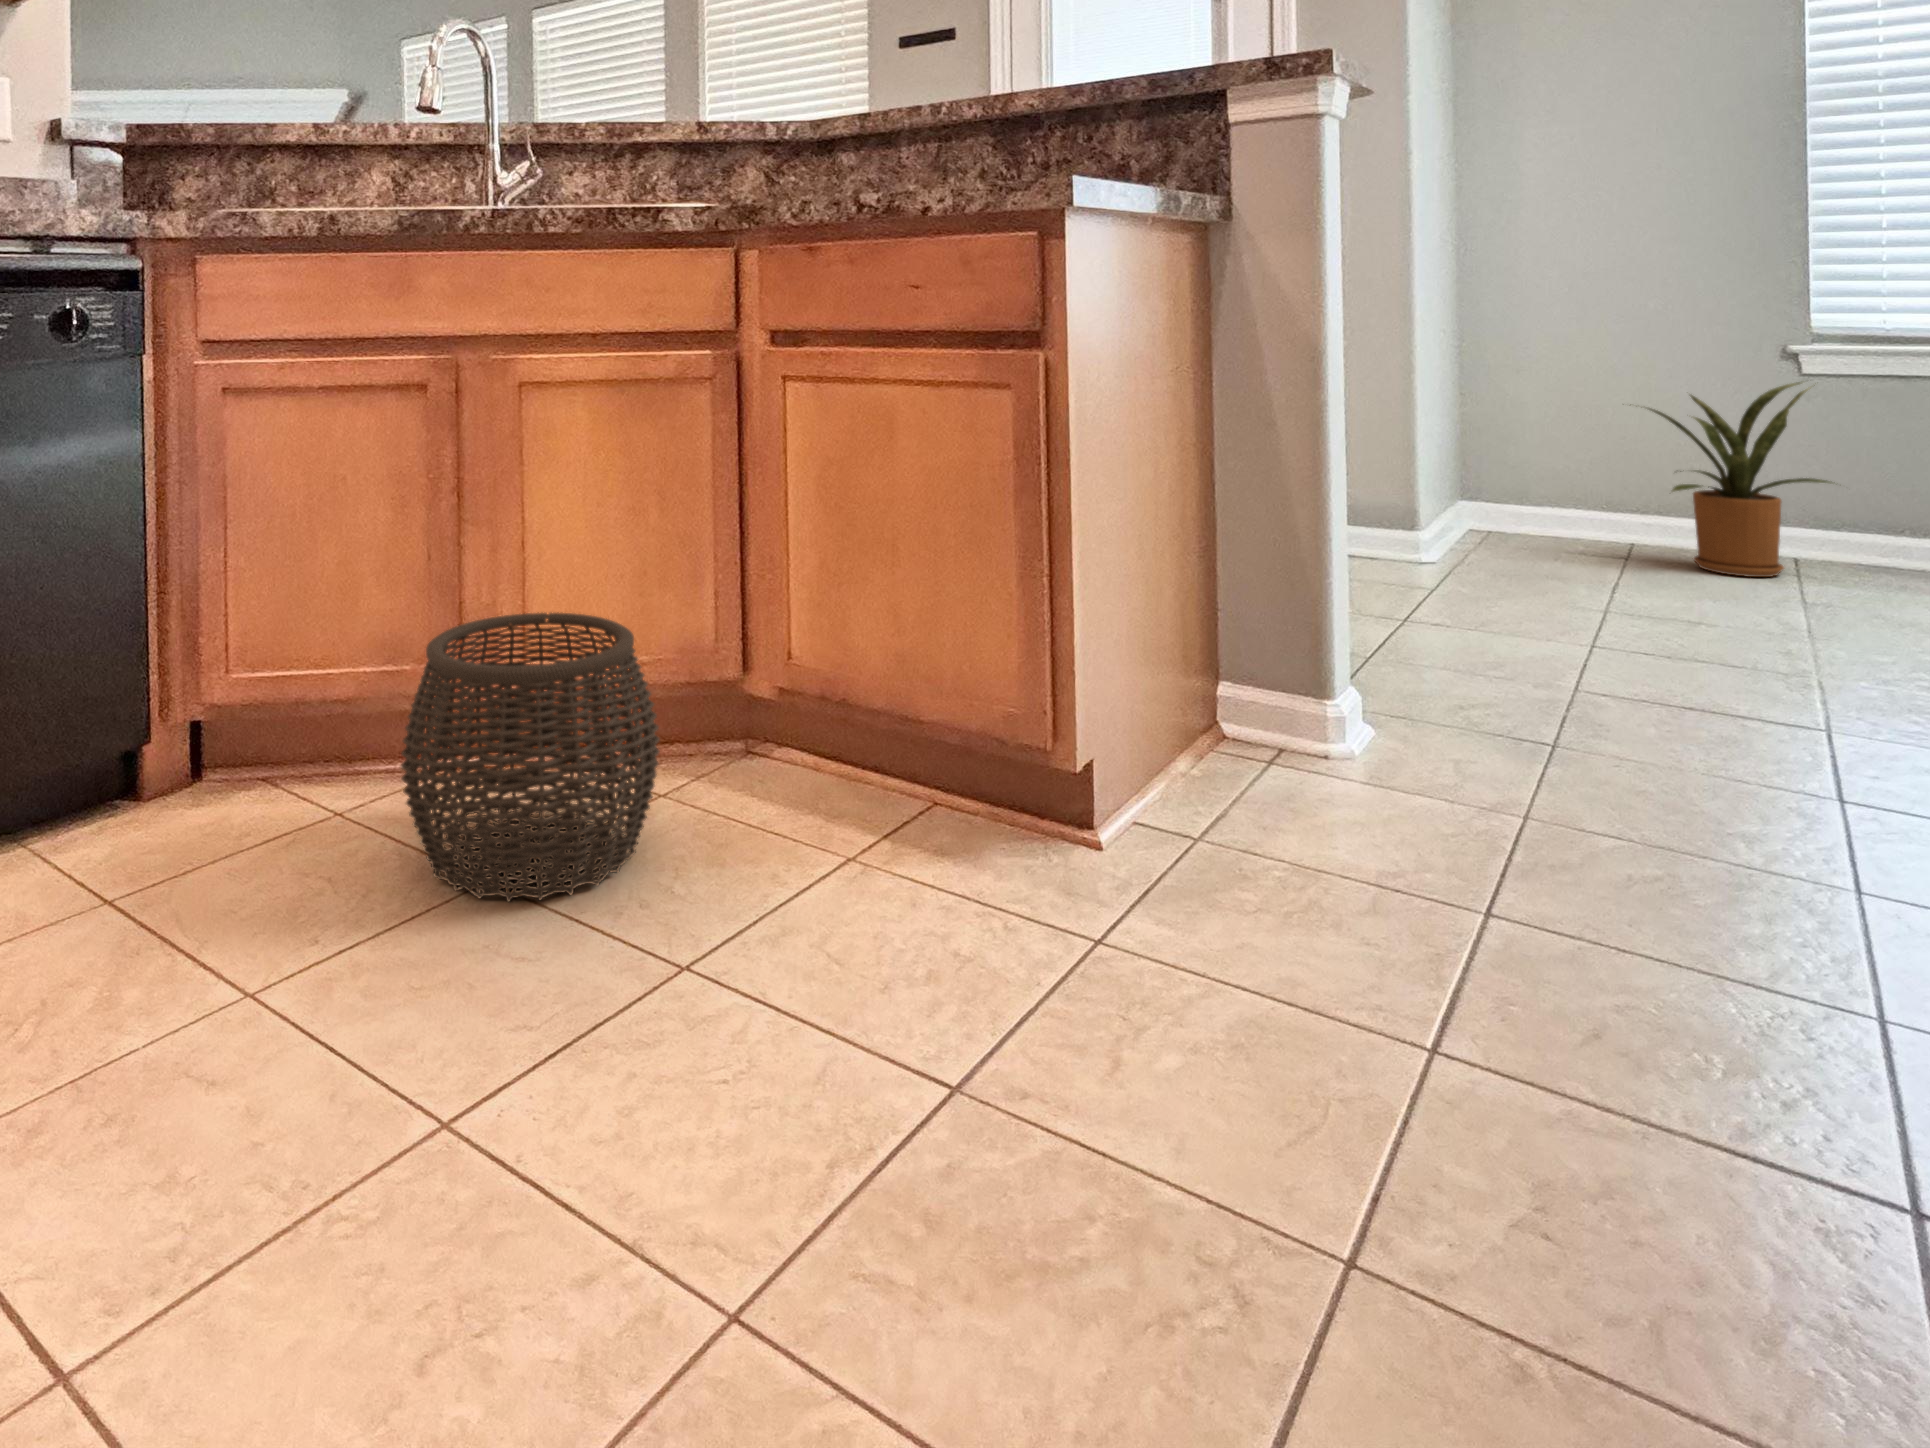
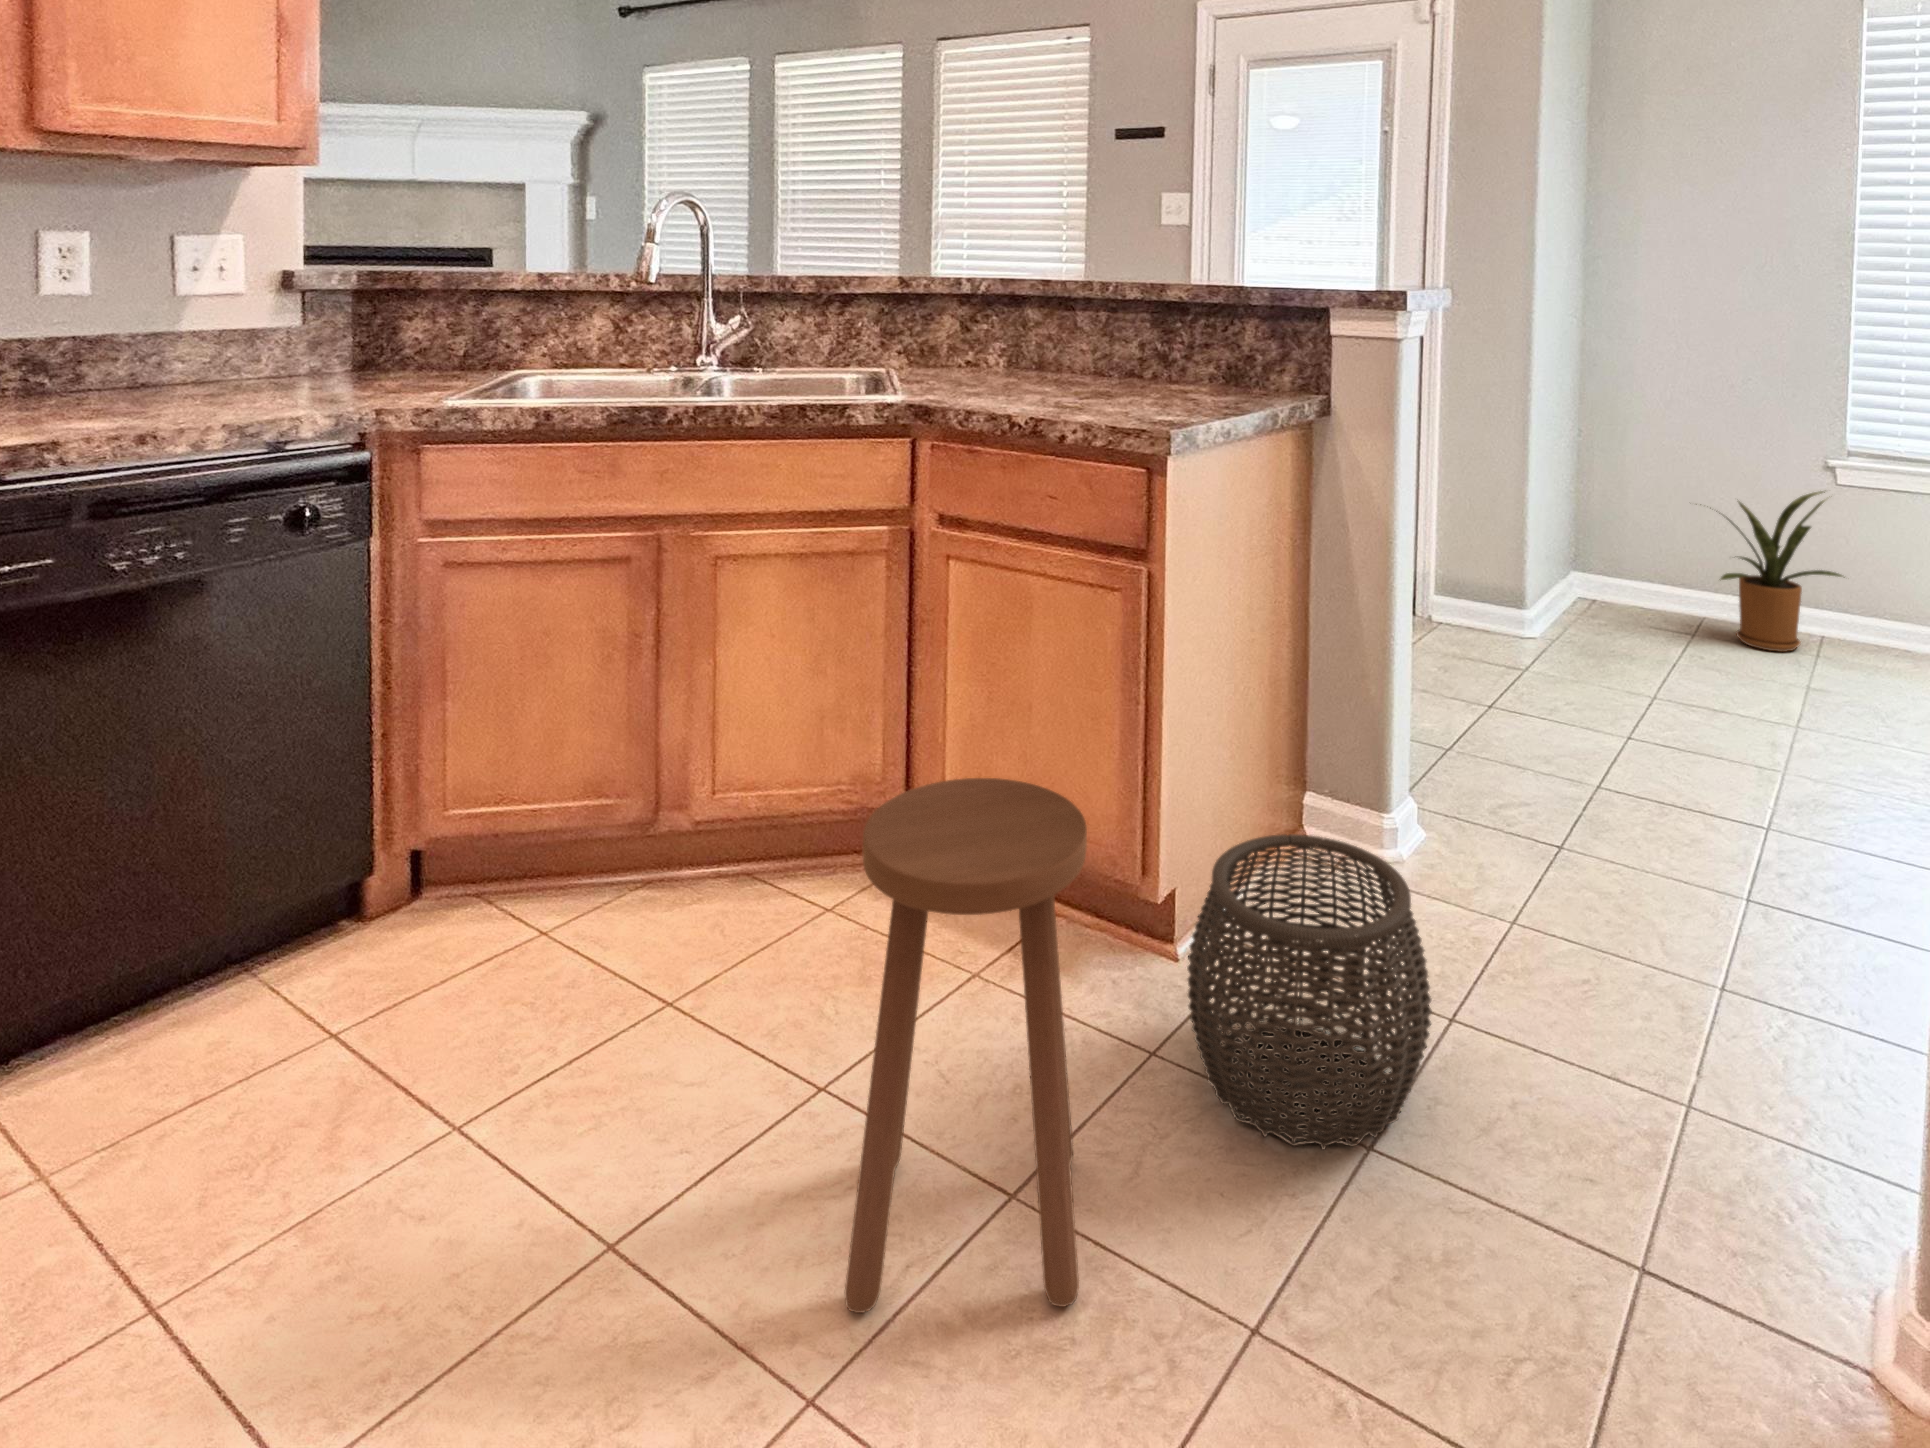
stool: none [748,549,1080,1225] -> present [845,778,1087,1313]
woven basket: present [401,613,660,902] -> present [1187,834,1432,1150]

